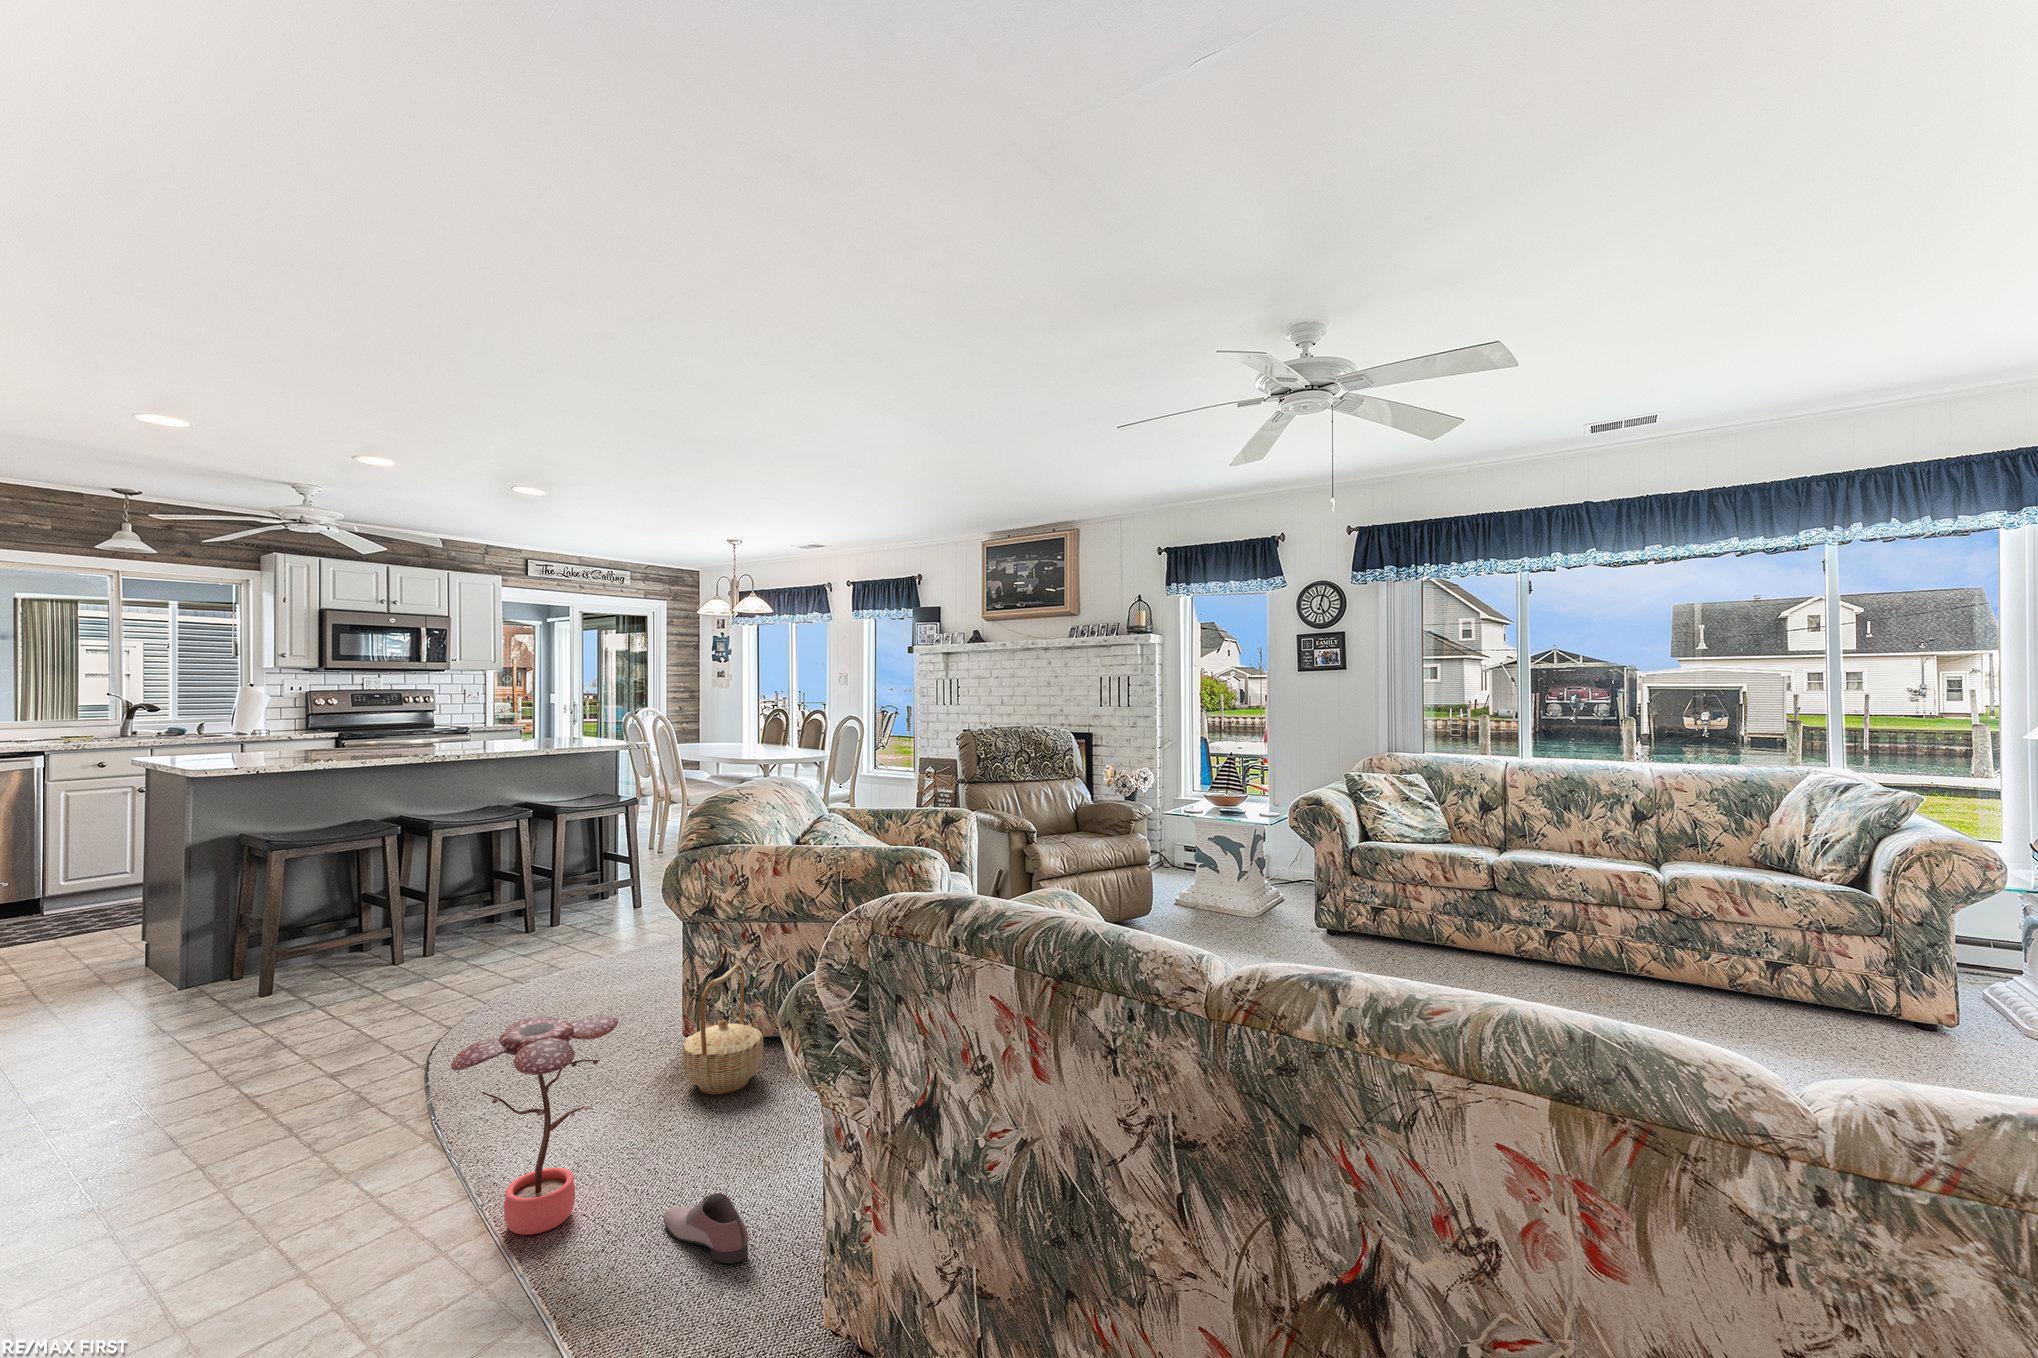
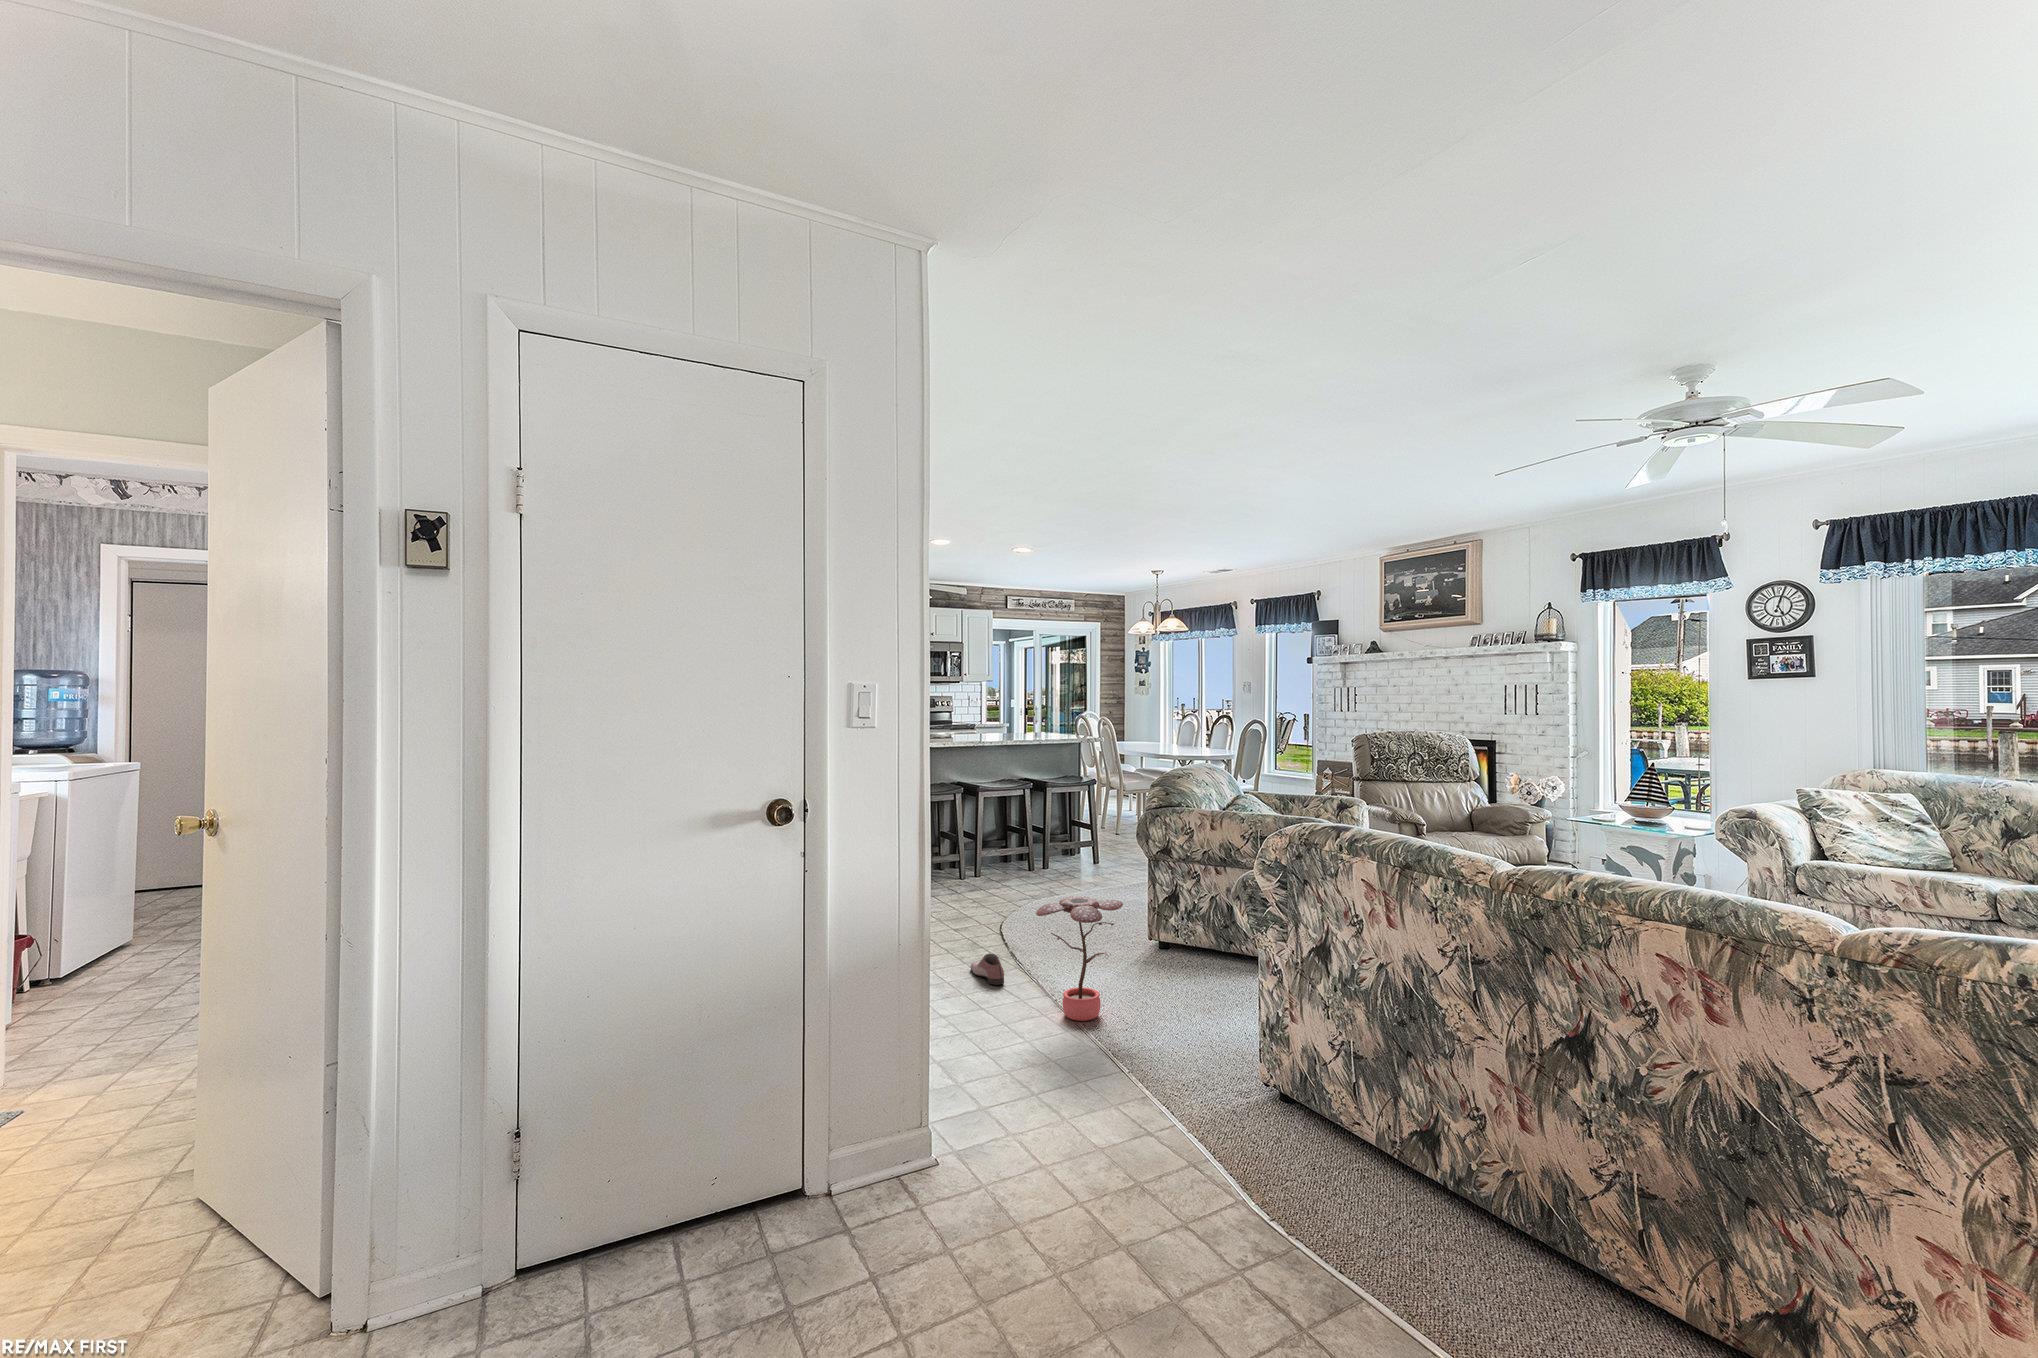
basket: present [682,965,763,1094] -> none [1152,890,1206,974]
shoe: present [664,1193,748,1263] -> present [970,953,1004,985]

